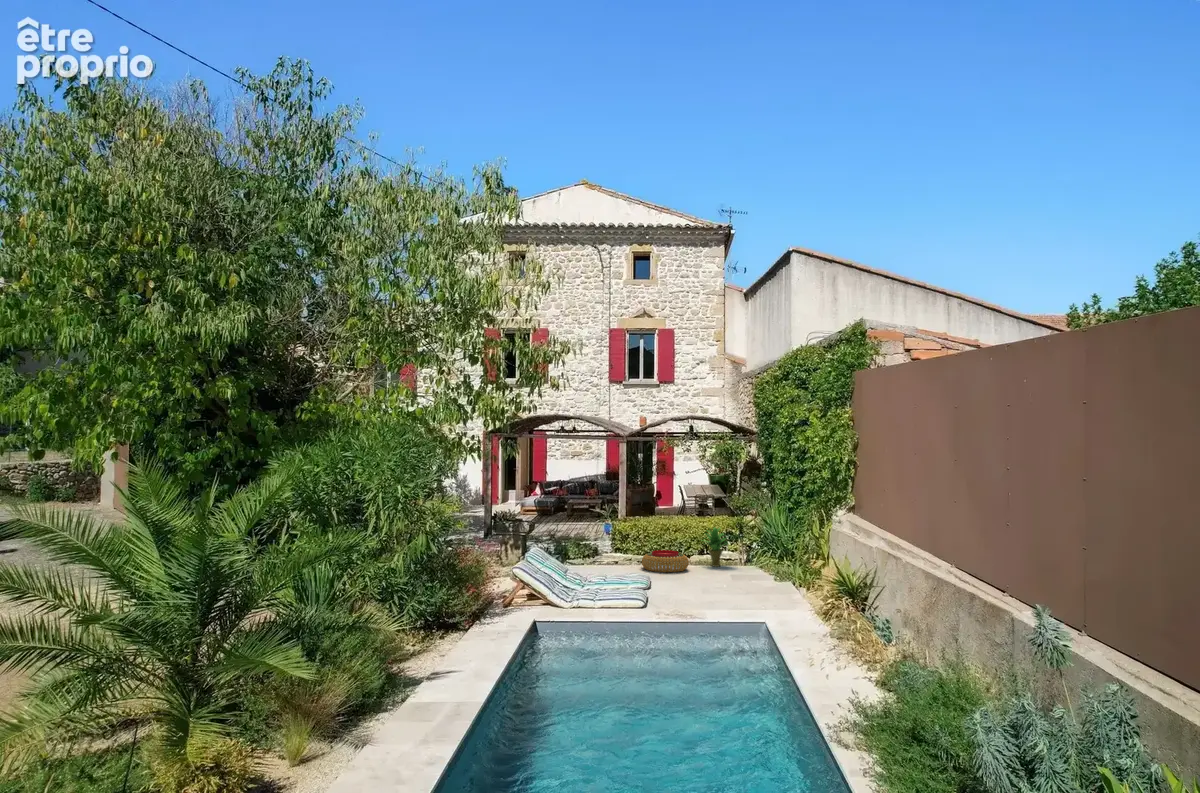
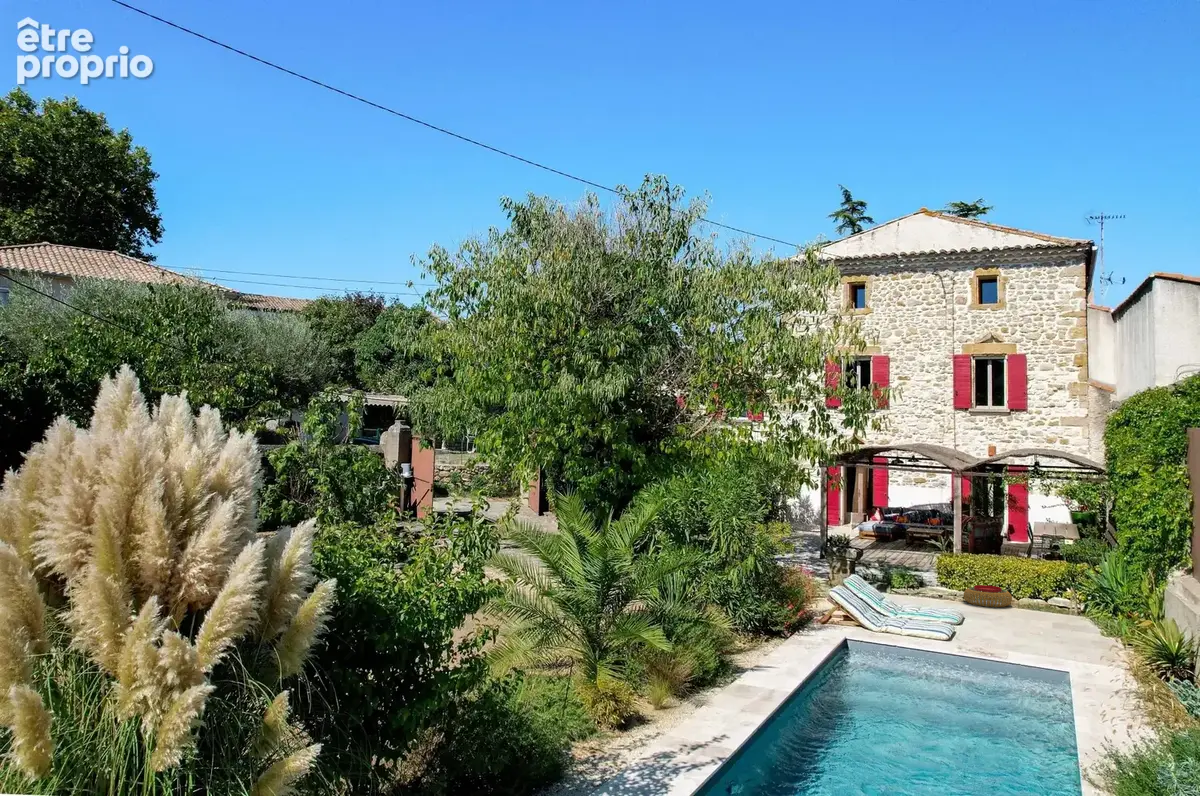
potted plant: present [706,527,726,567] -> none [1027,566,1060,606]

